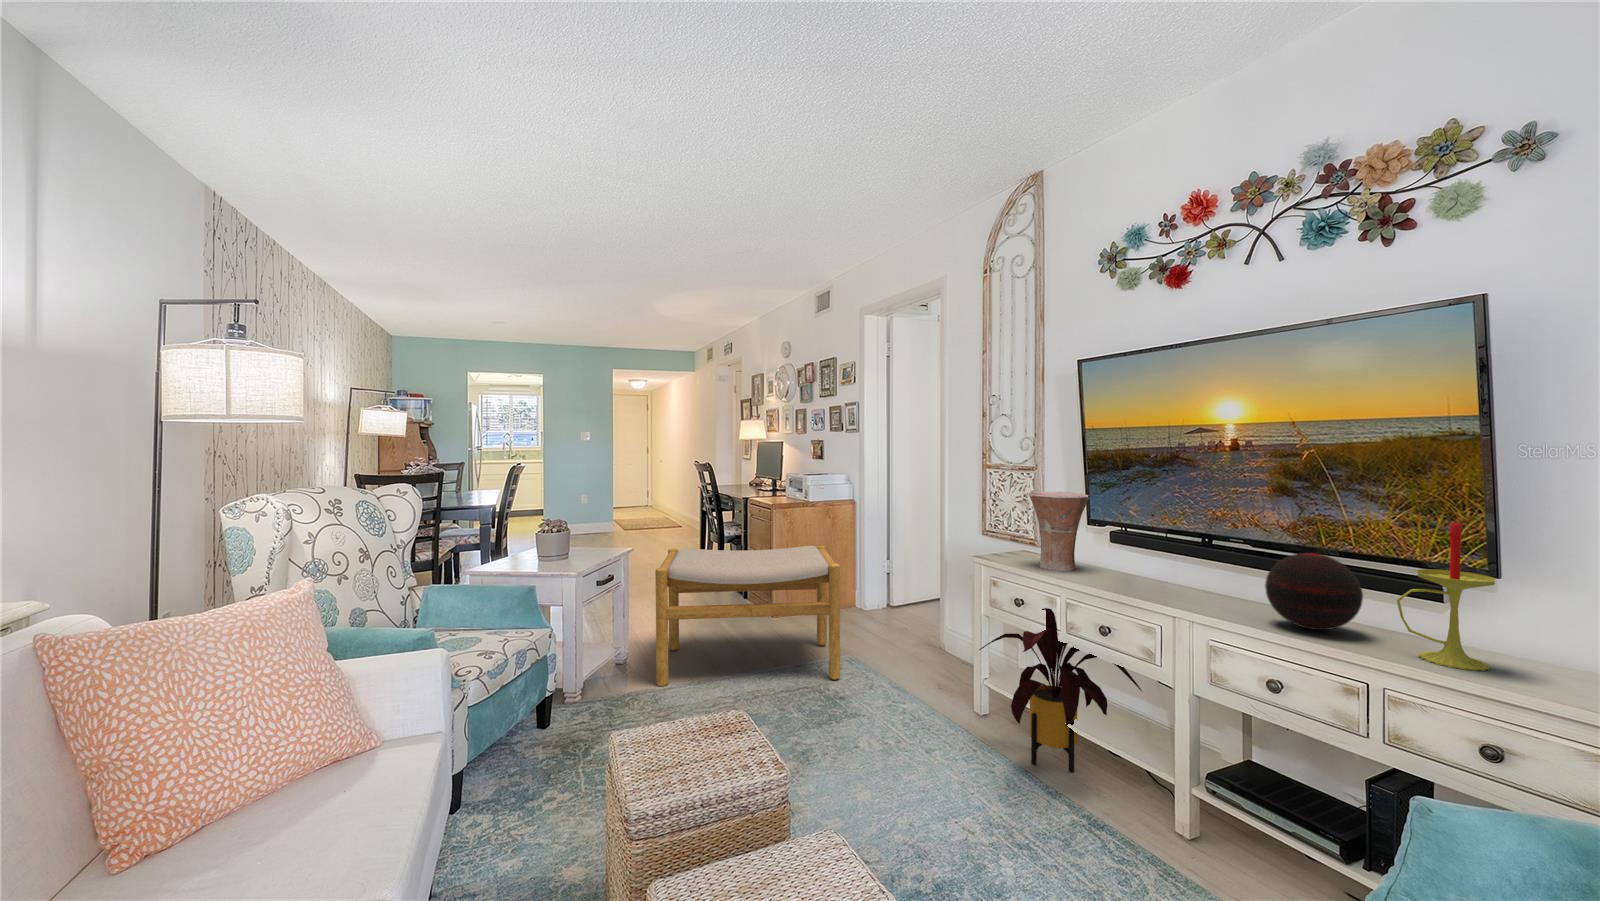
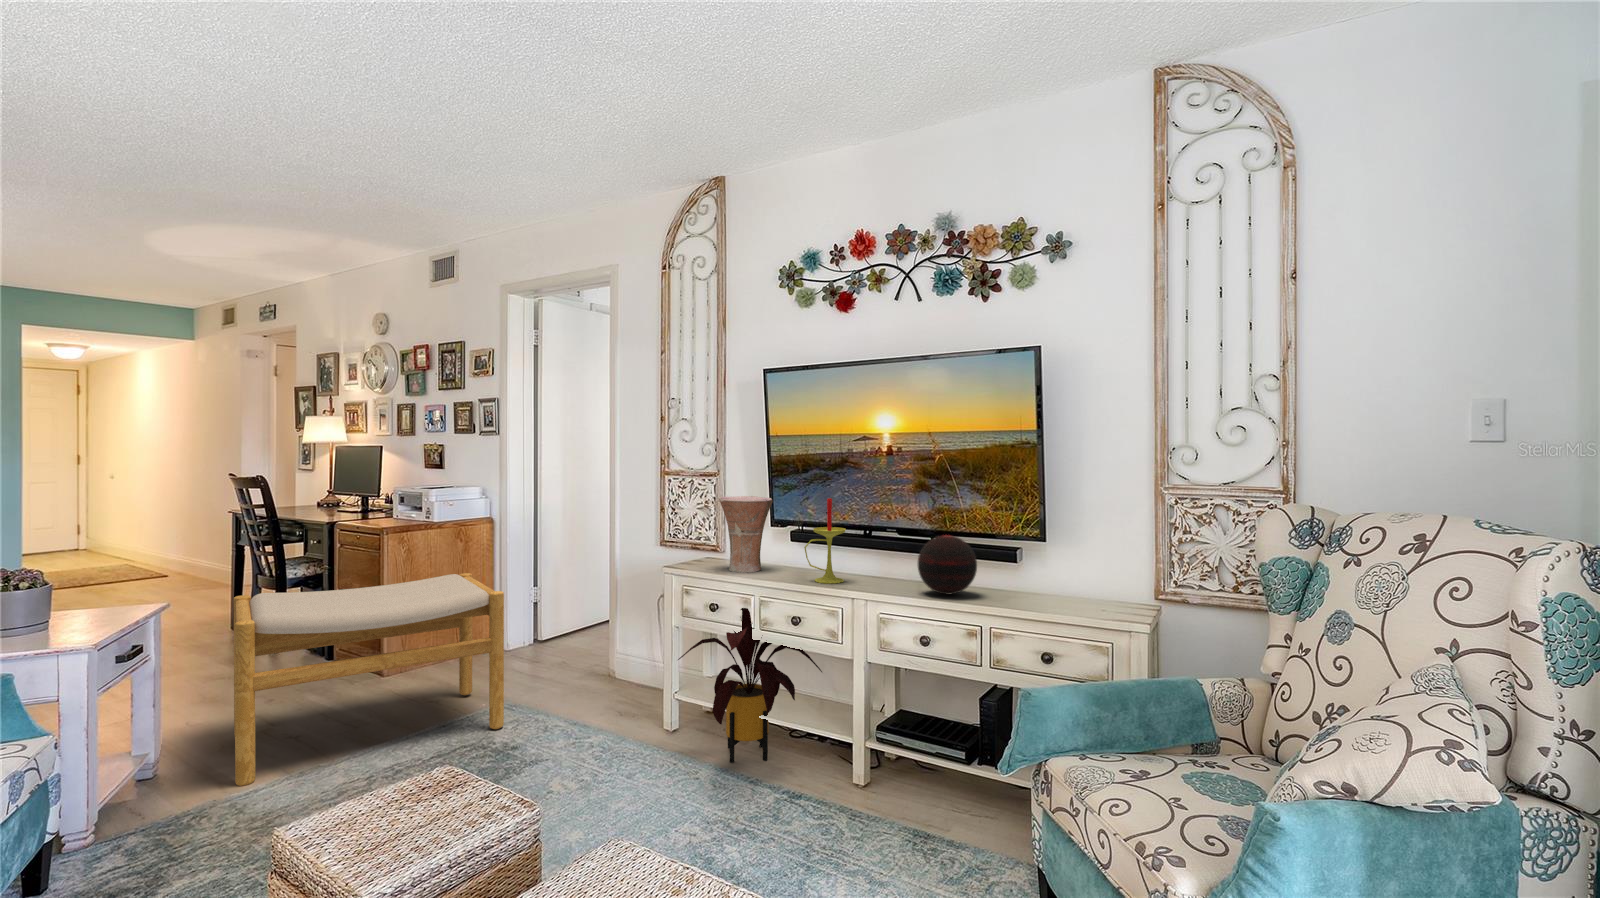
candle: present [1397,523,1496,671] -> present [804,498,846,584]

